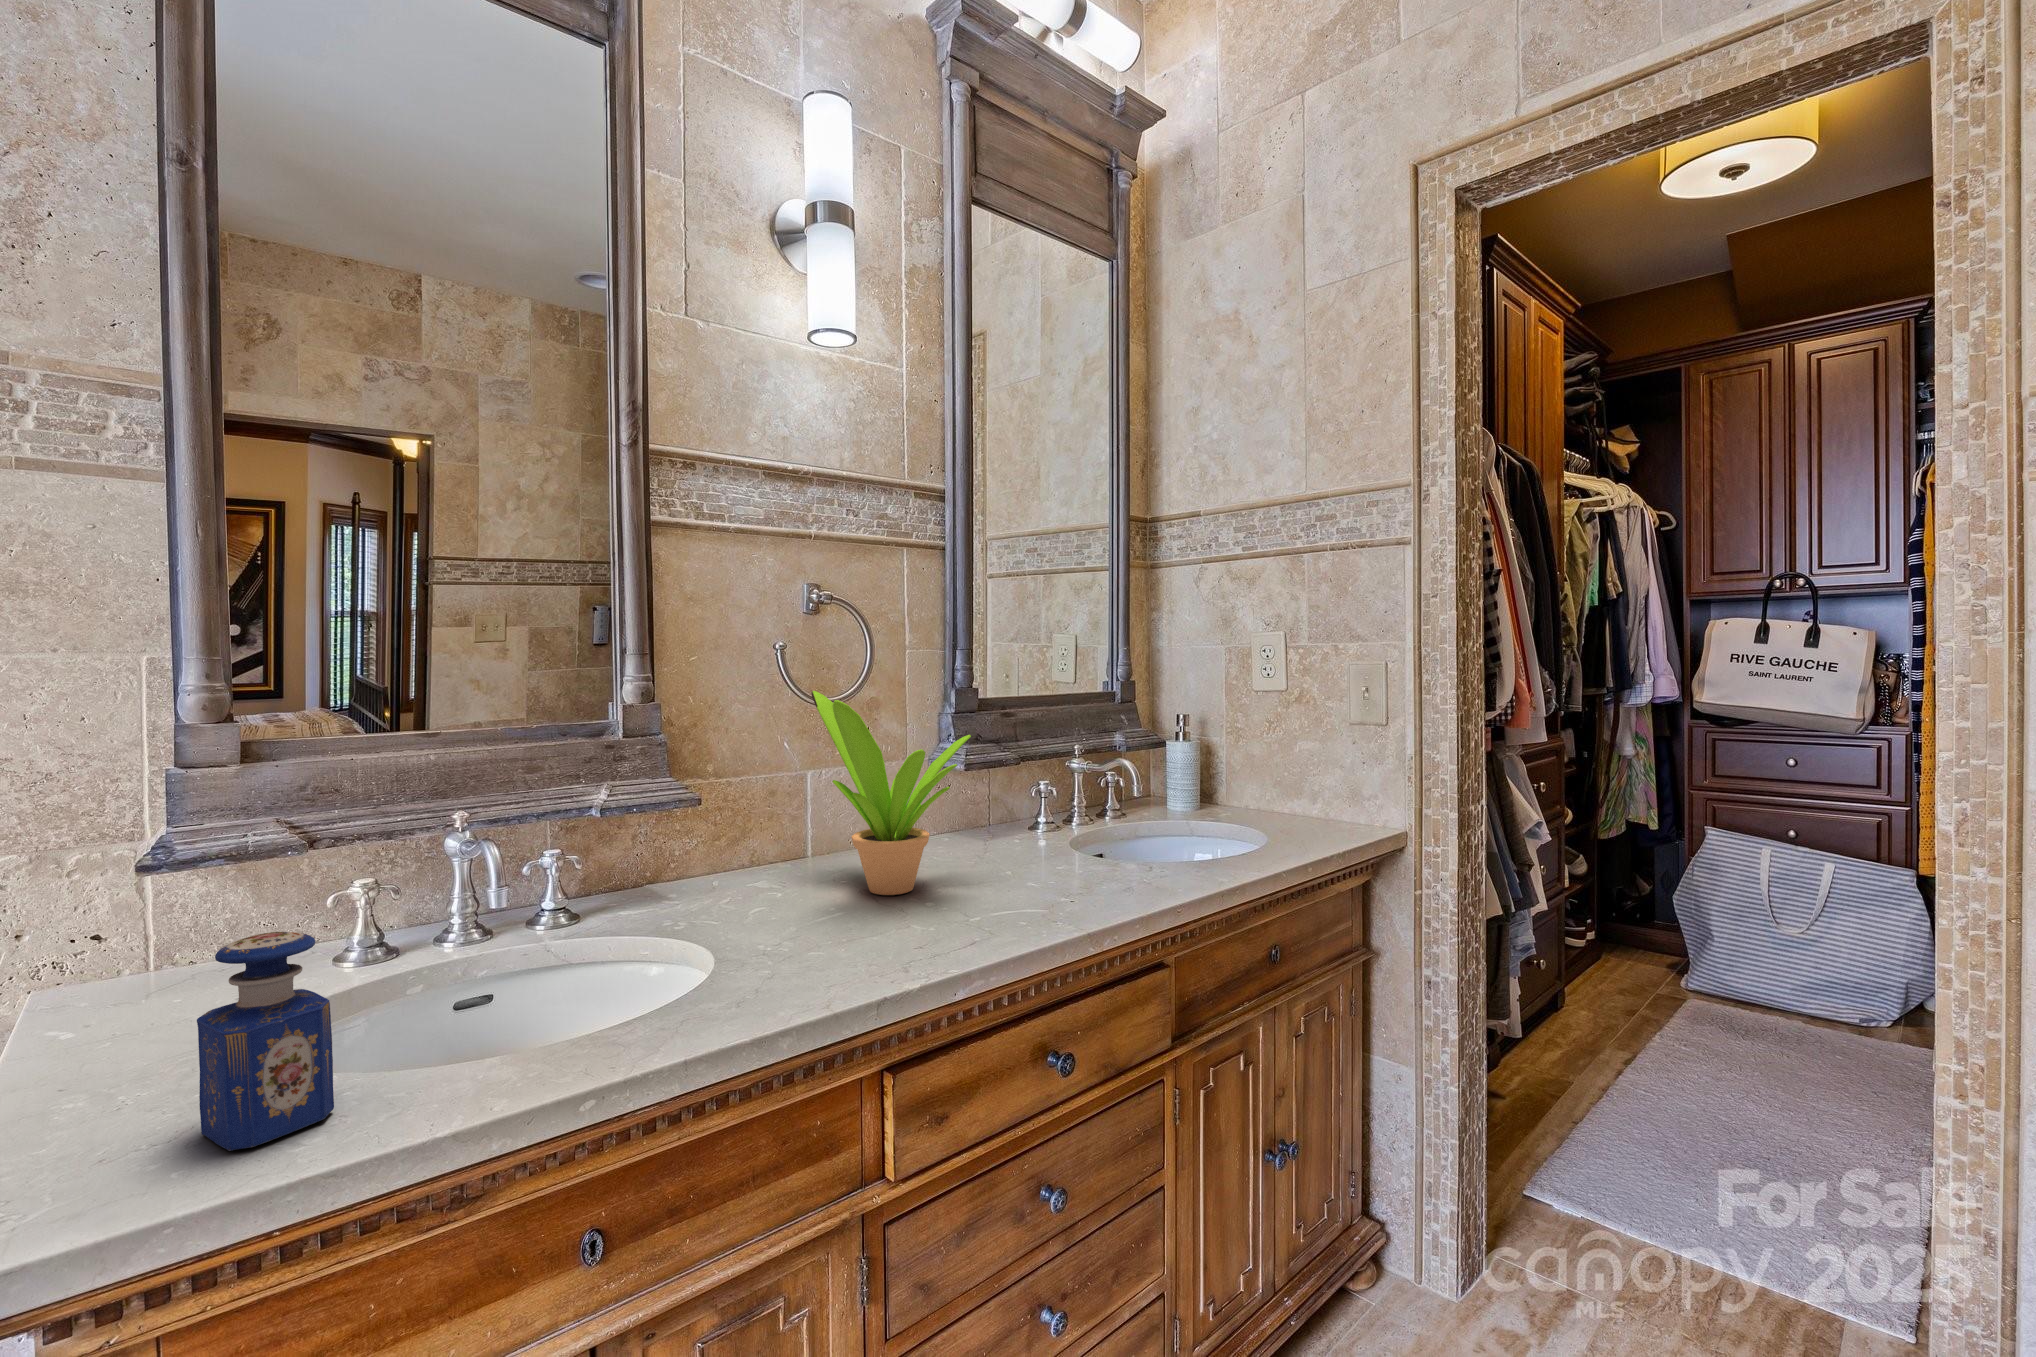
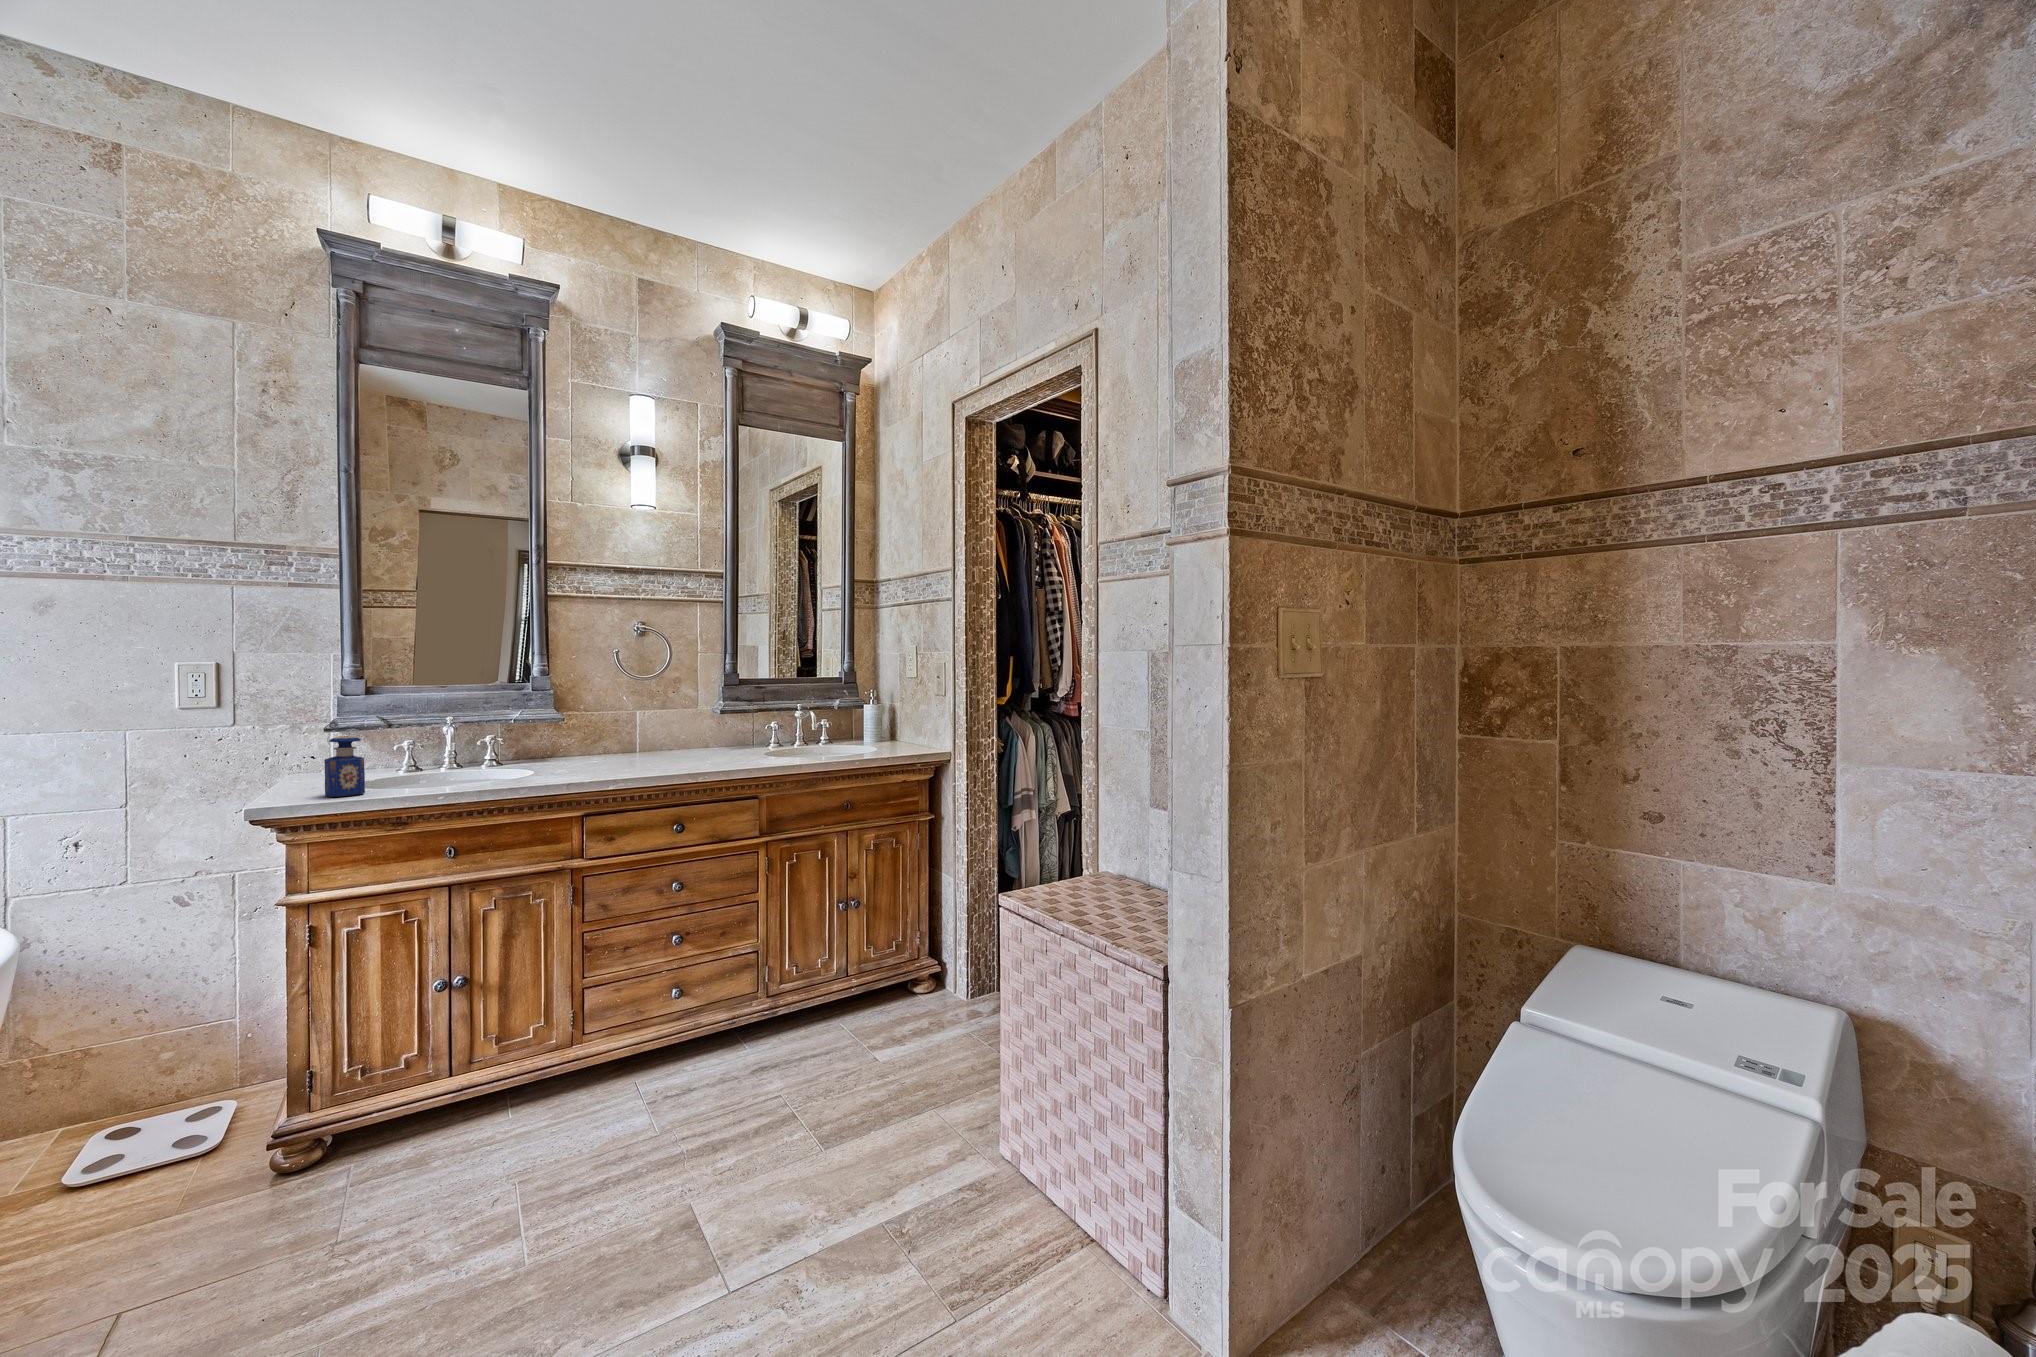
potted plant: present [811,691,971,895] -> none [598,673,689,763]

